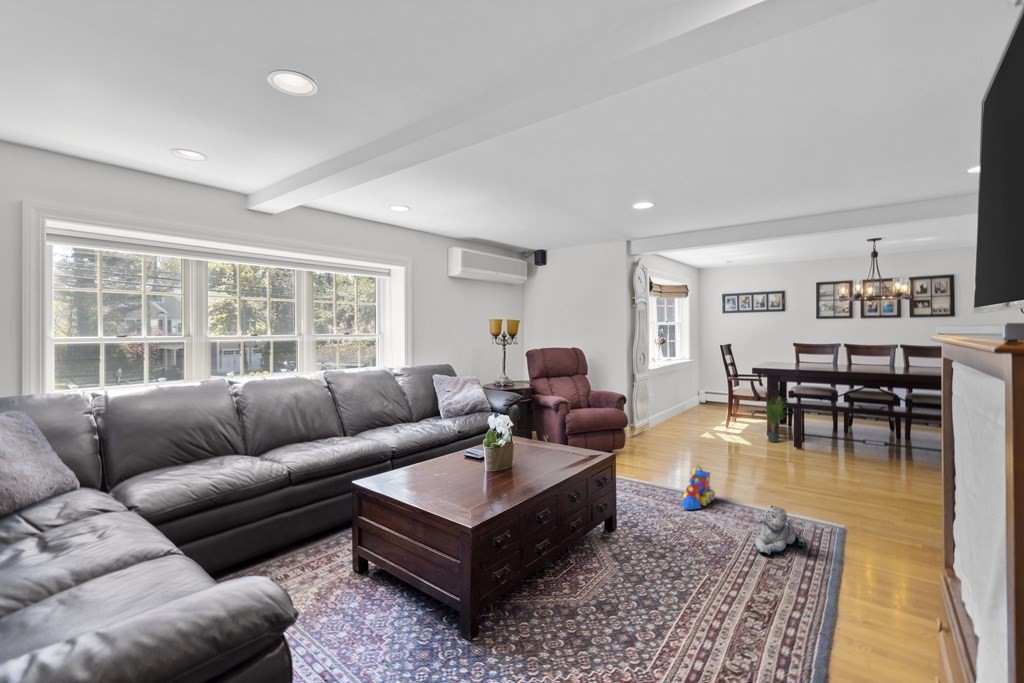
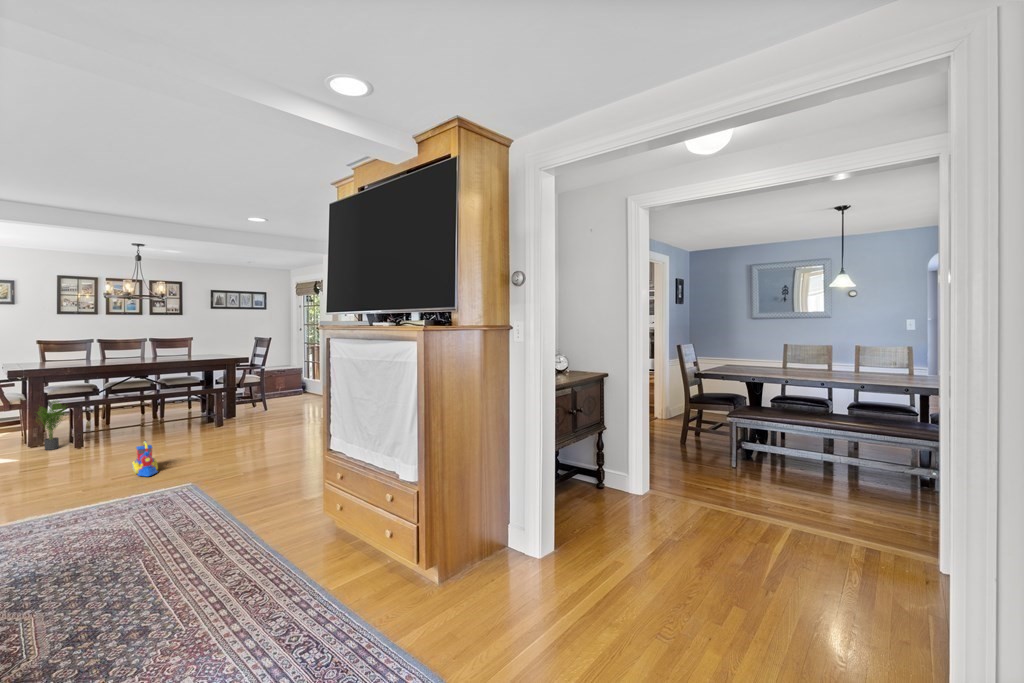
toy train: present [682,465,715,510] -> present [132,441,158,476]
plush toy: present [755,505,805,555] -> none [148,483,190,526]

